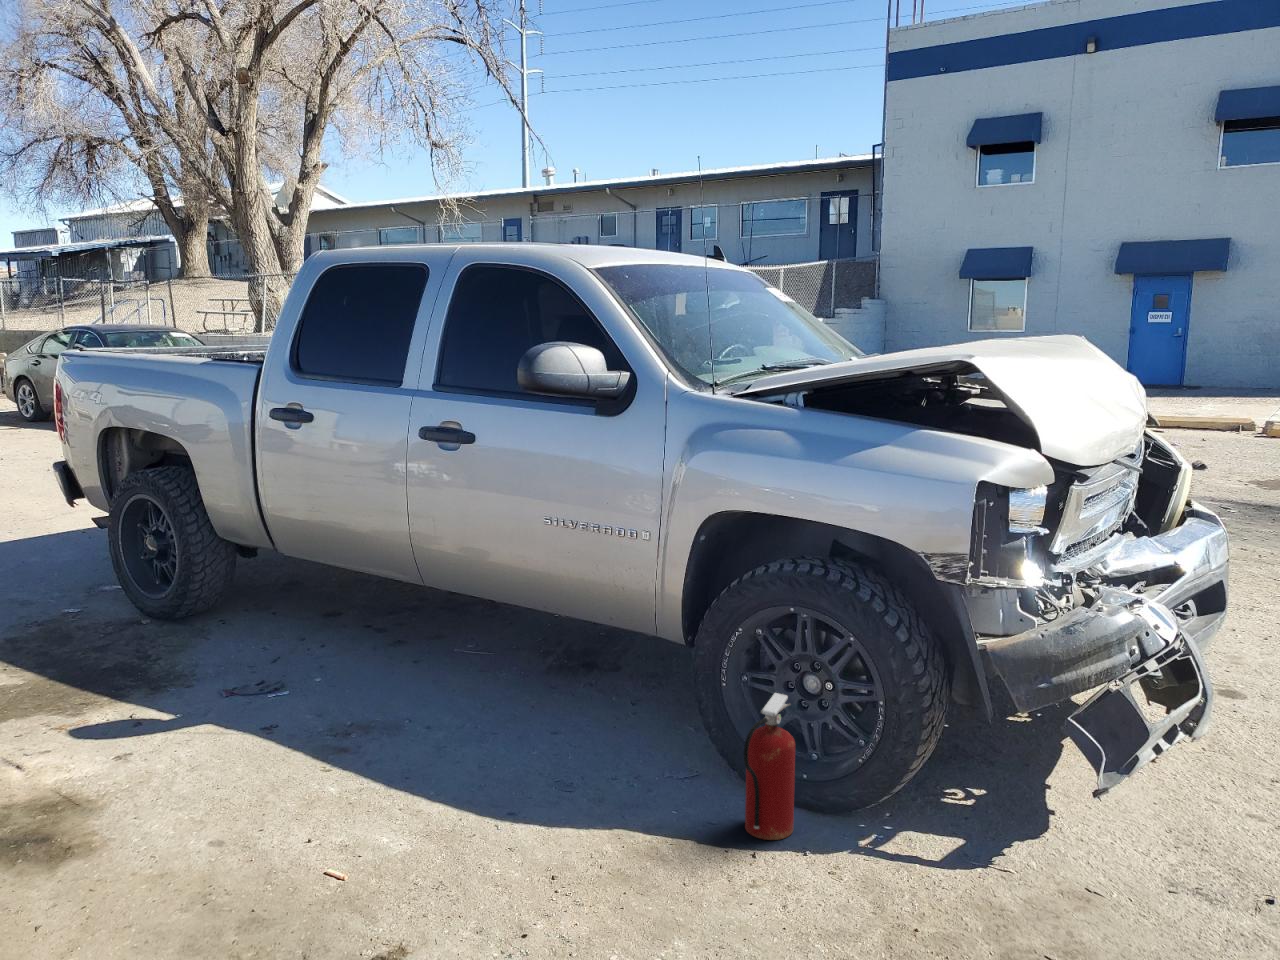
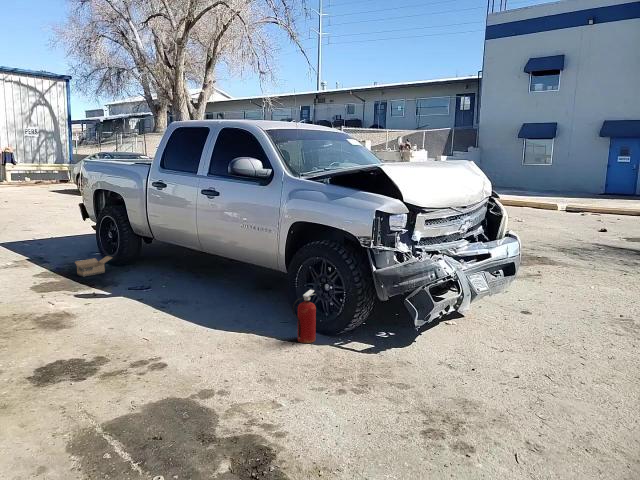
cardboard box: none [40,598,160,659] -> present [75,256,112,277]

